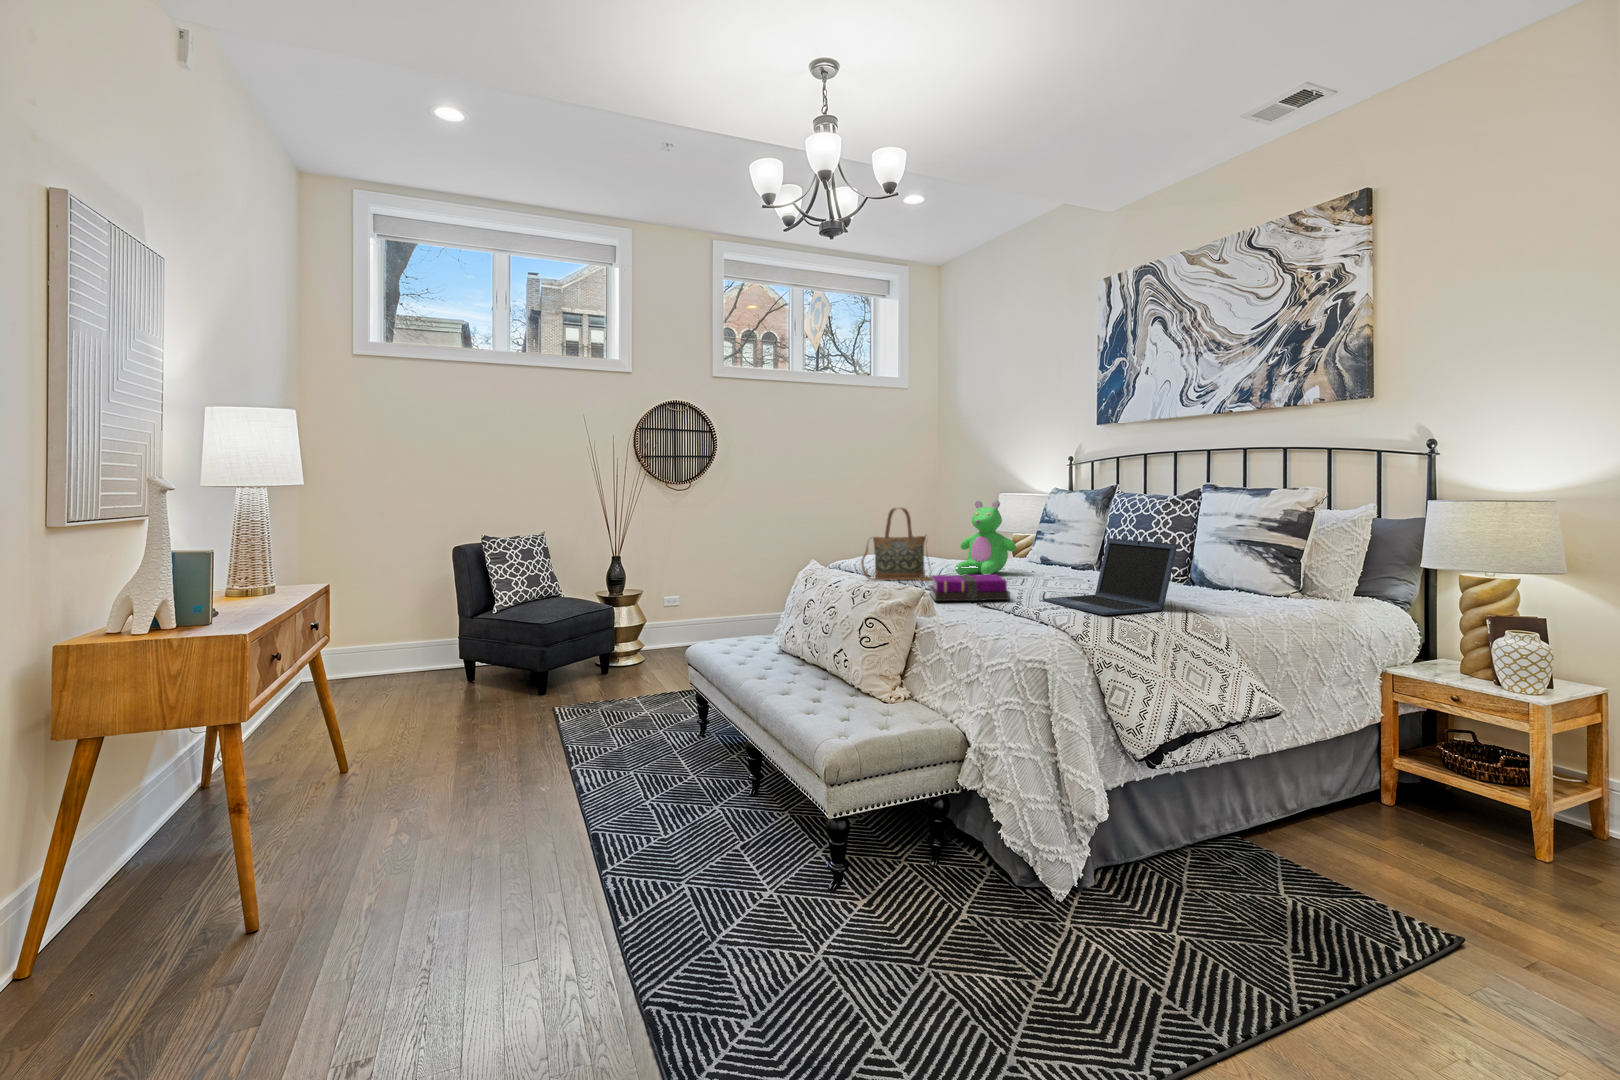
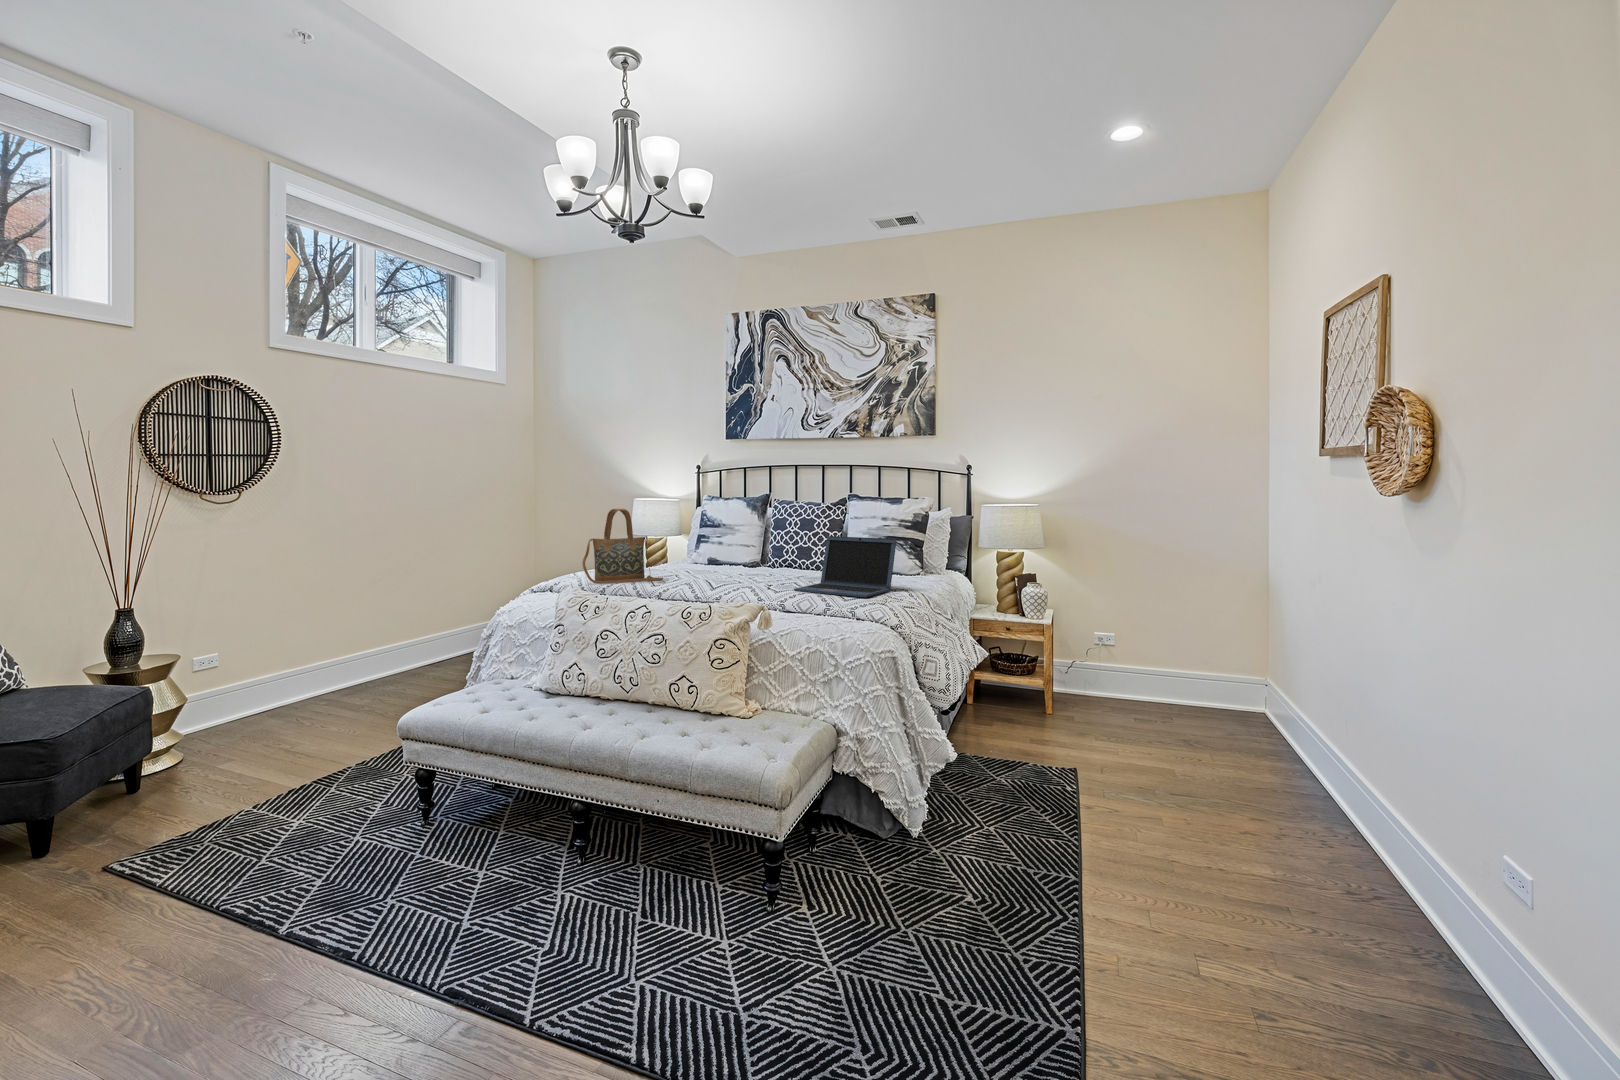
teddy bear: present [955,500,1016,575] -> none [660,503,717,574]
notebook: present [930,574,1010,601] -> none [686,570,771,598]

